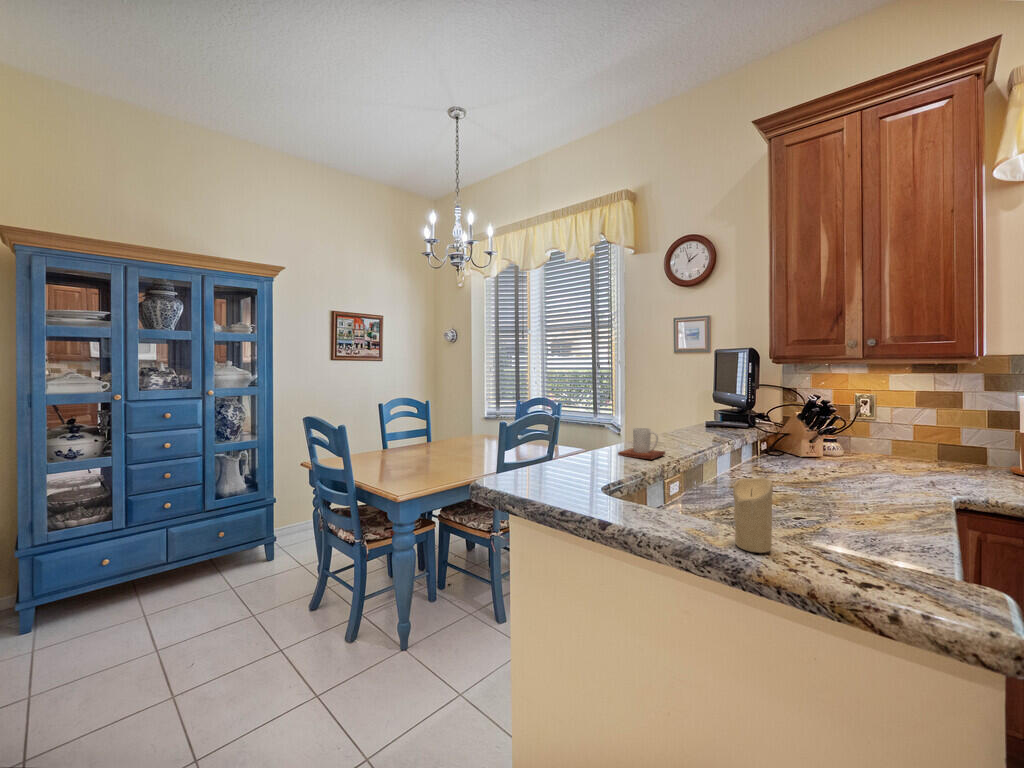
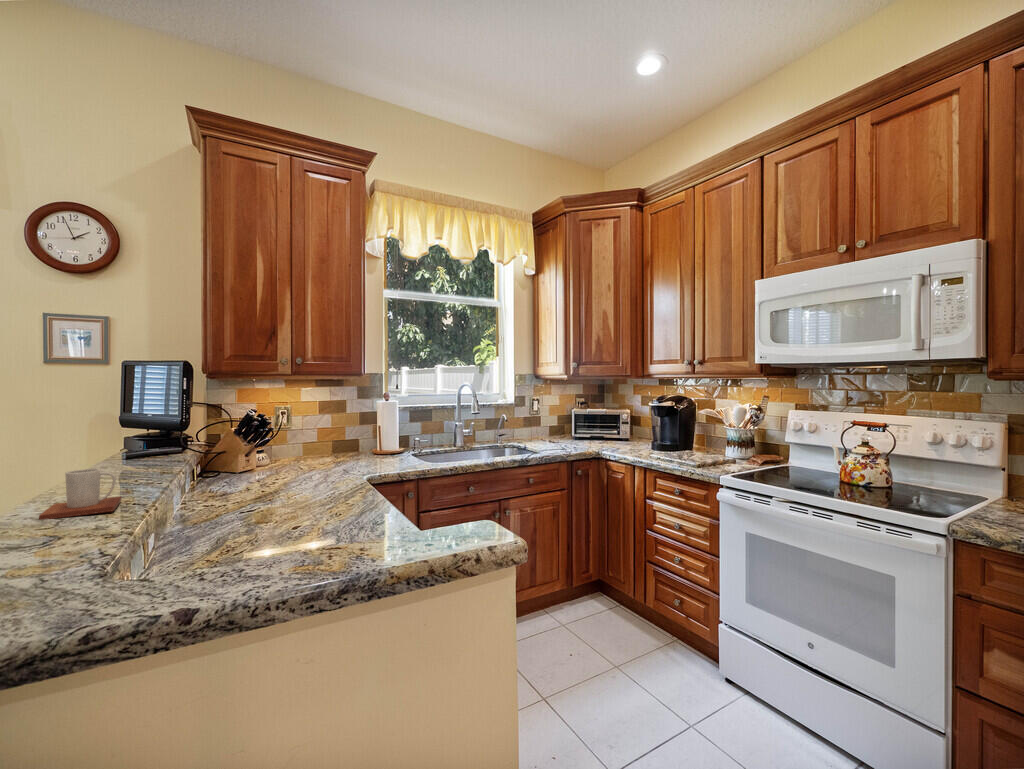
candle: present [733,478,773,553] -> none [342,489,379,564]

